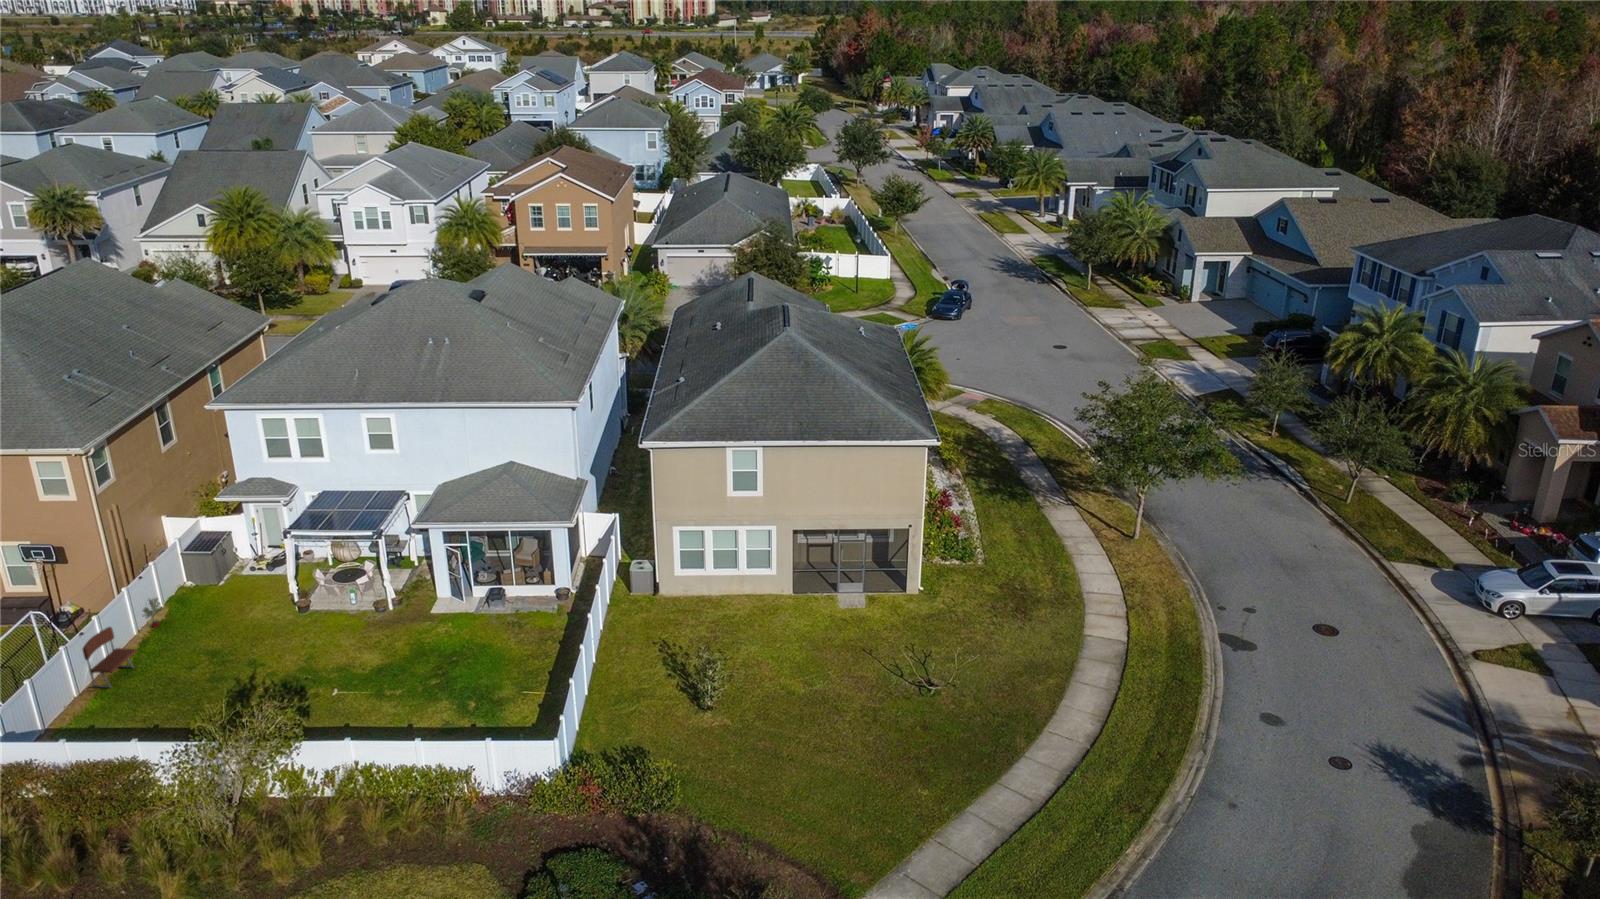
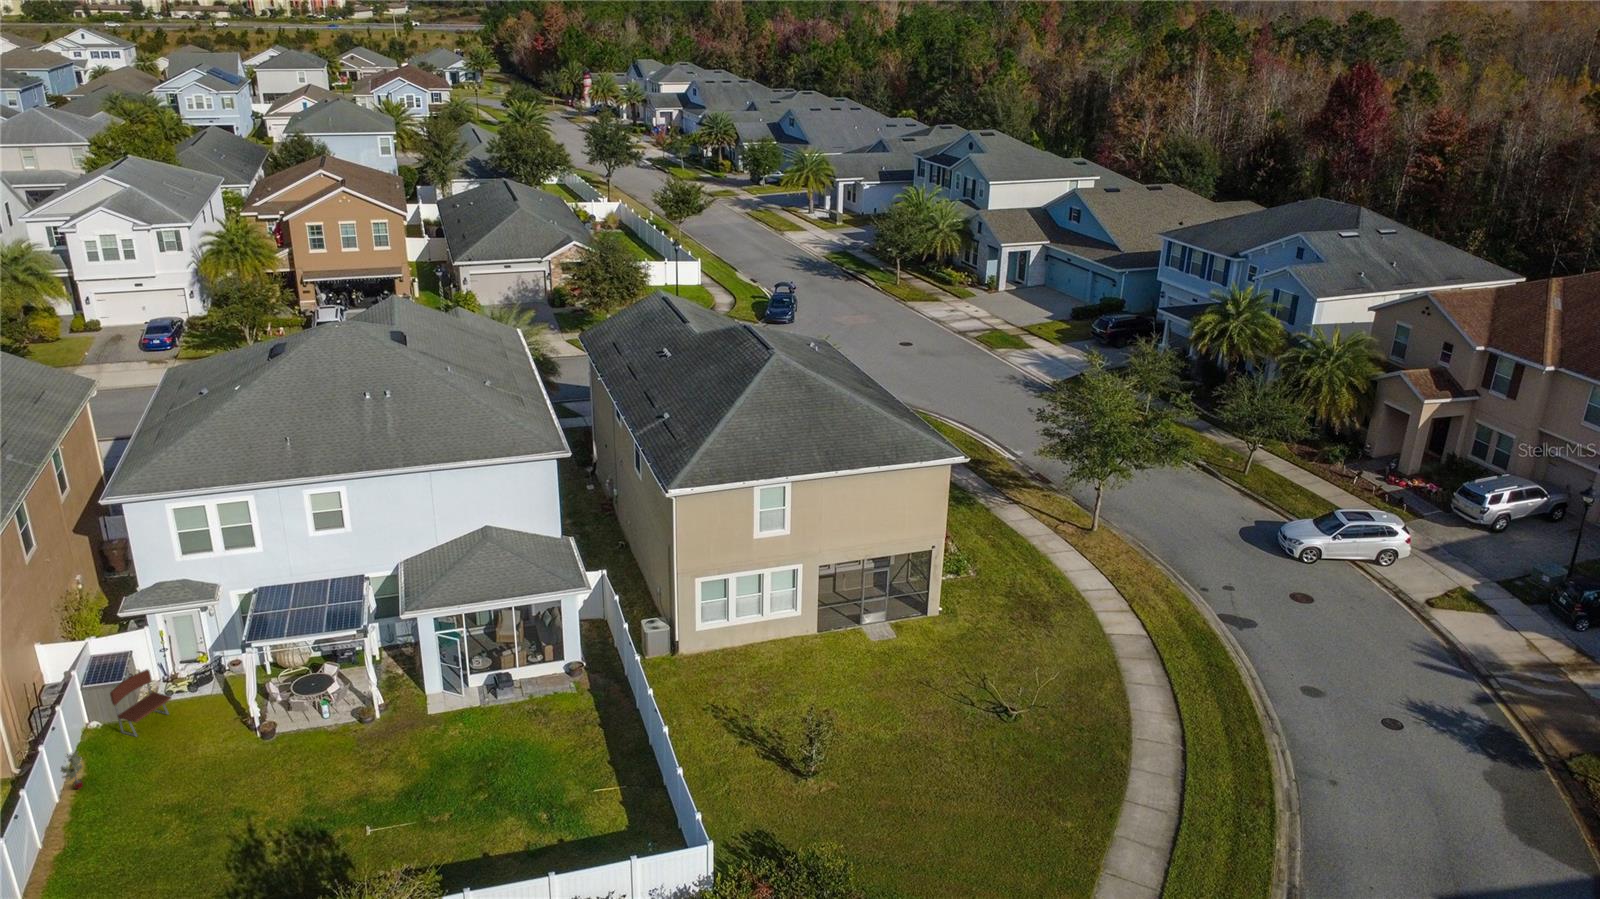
bench: present [83,627,136,688] -> present [110,669,171,736]

